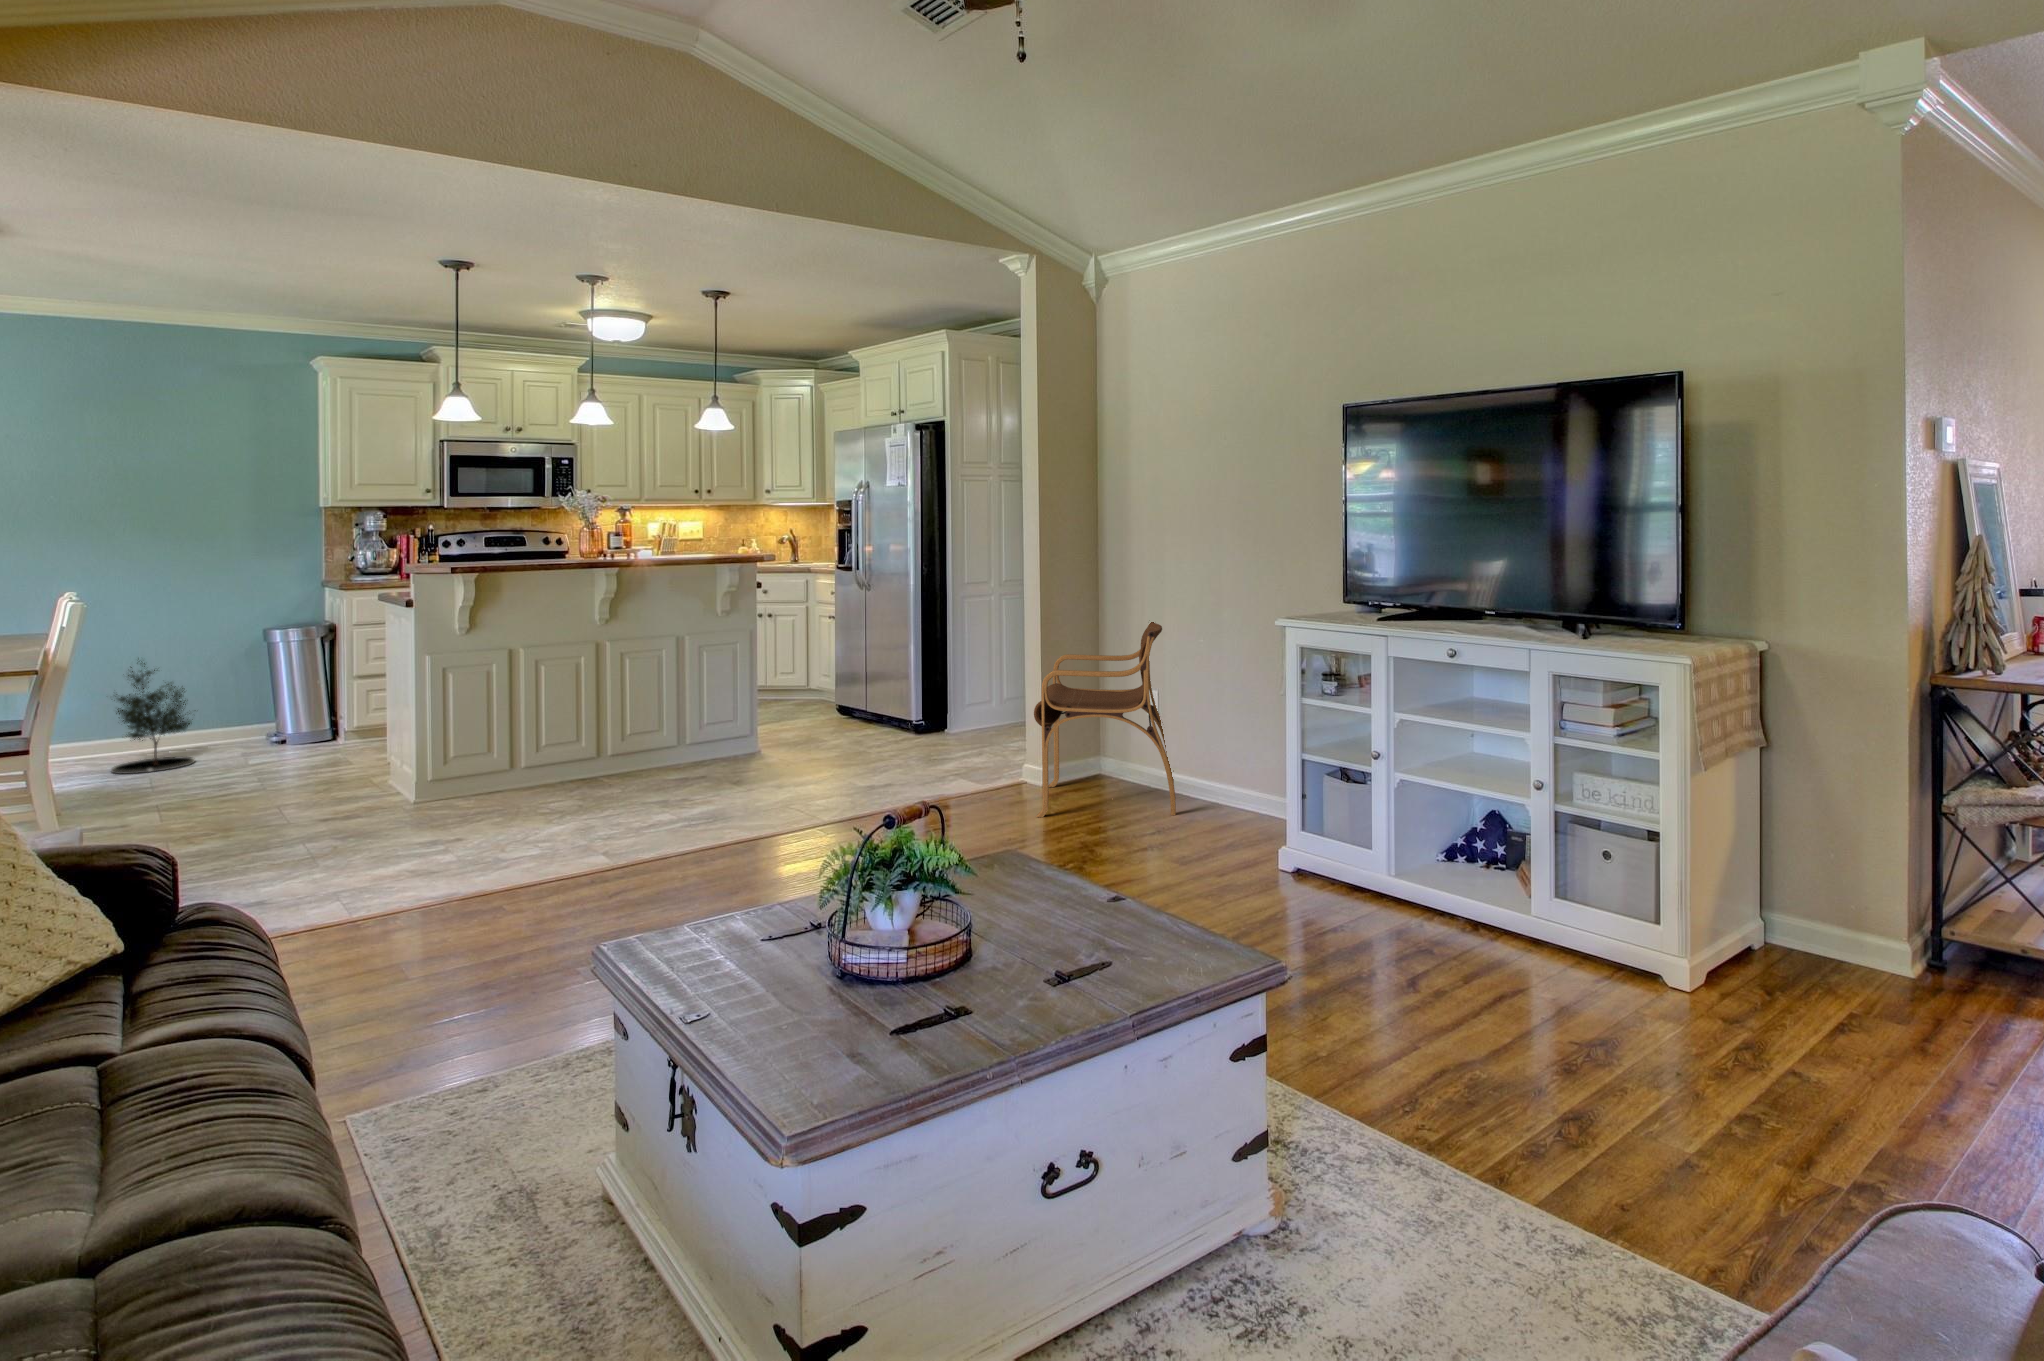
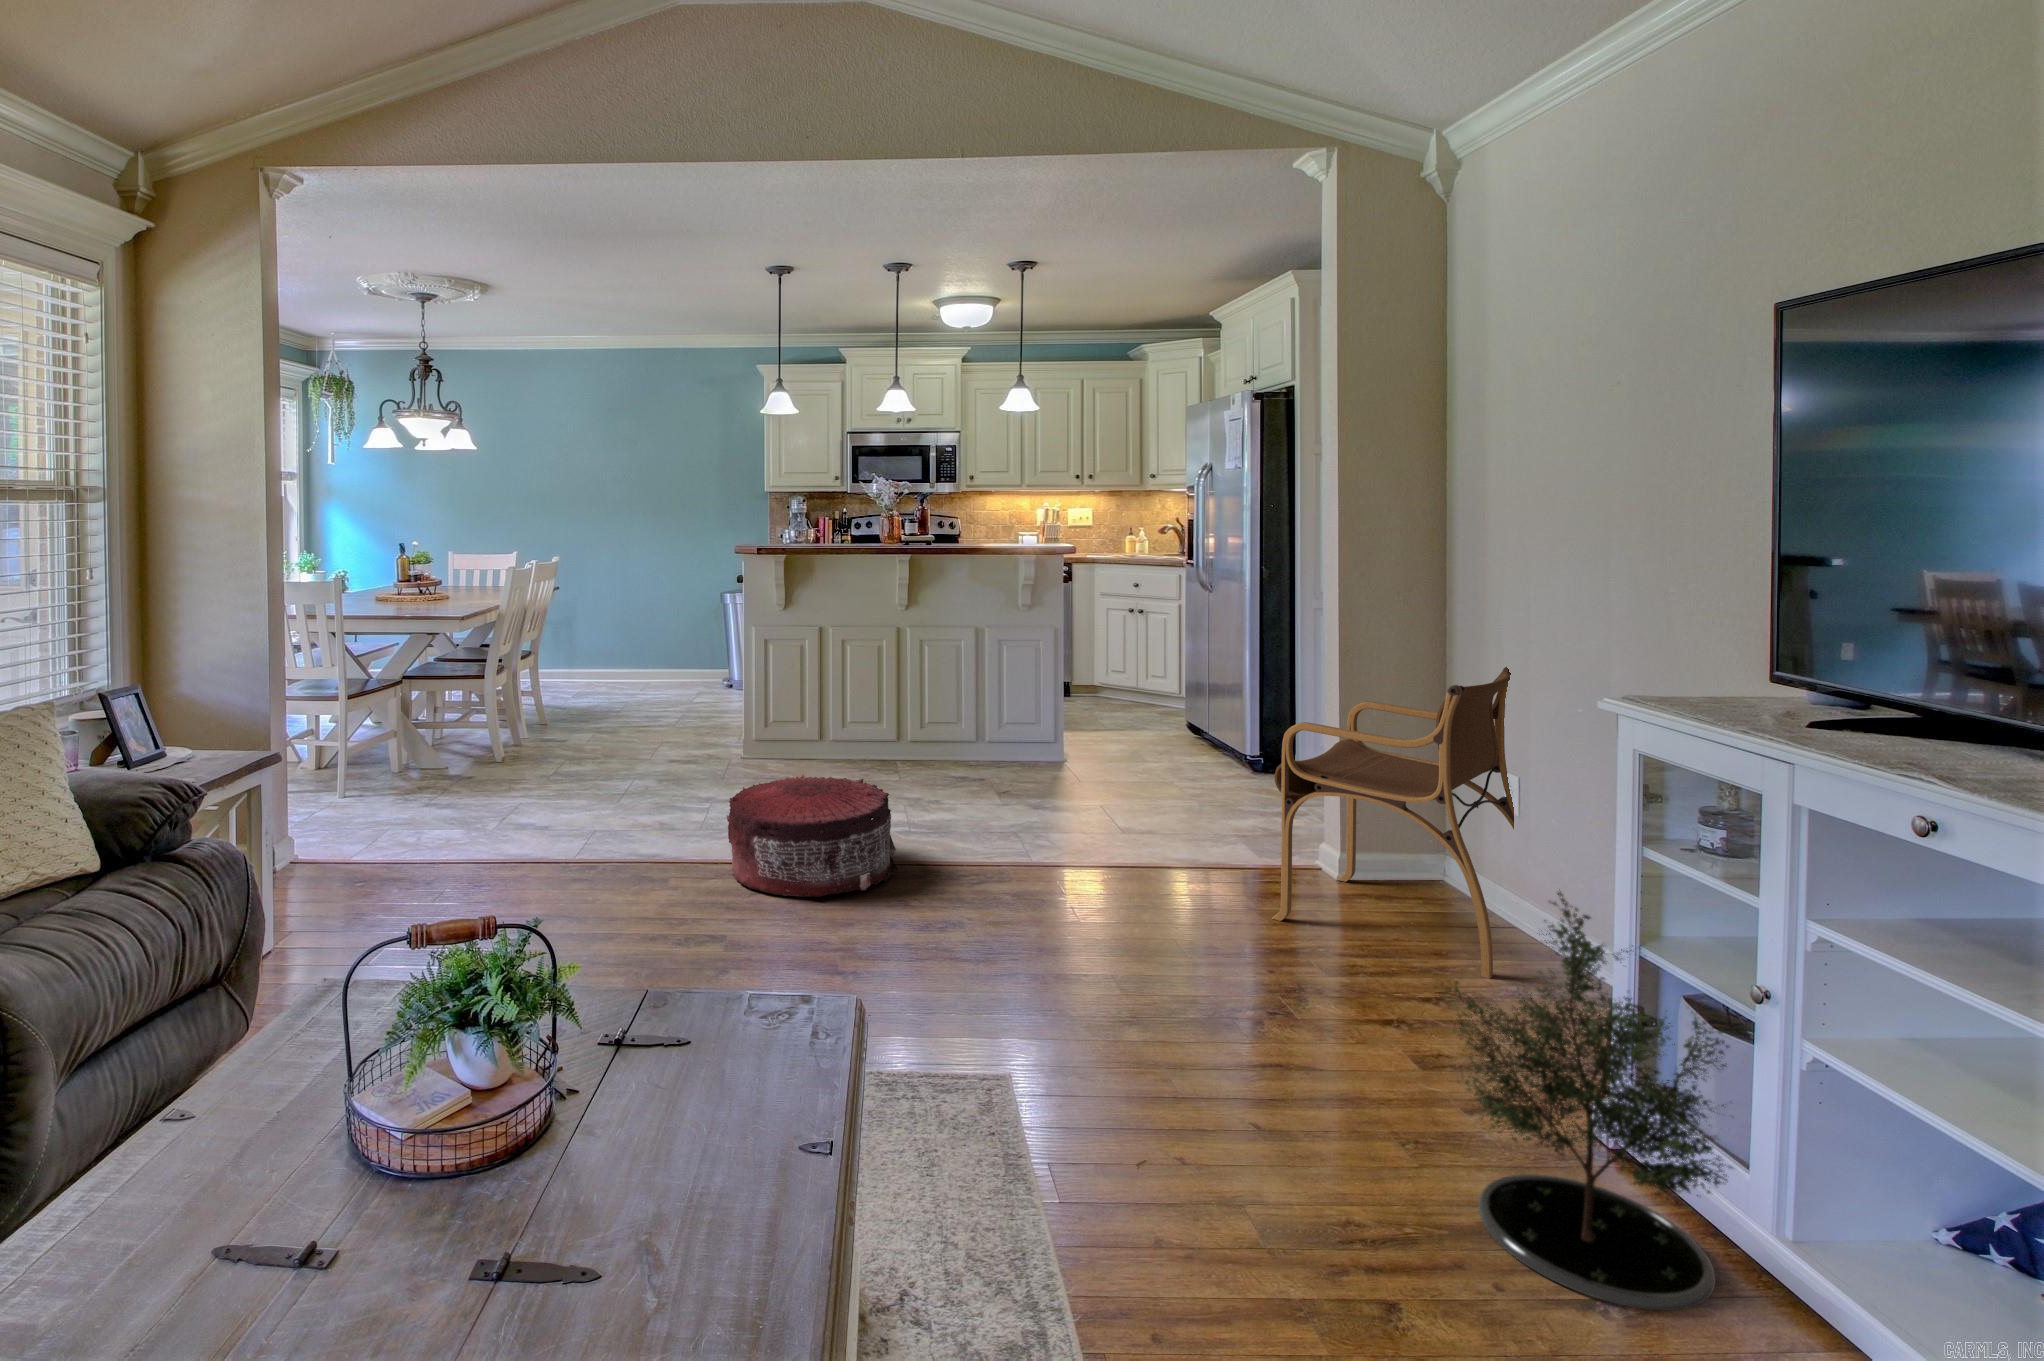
potted tree: present [111,658,195,774] -> present [1436,889,1734,1311]
pouf: none [555,782,739,906] -> present [727,775,898,897]

